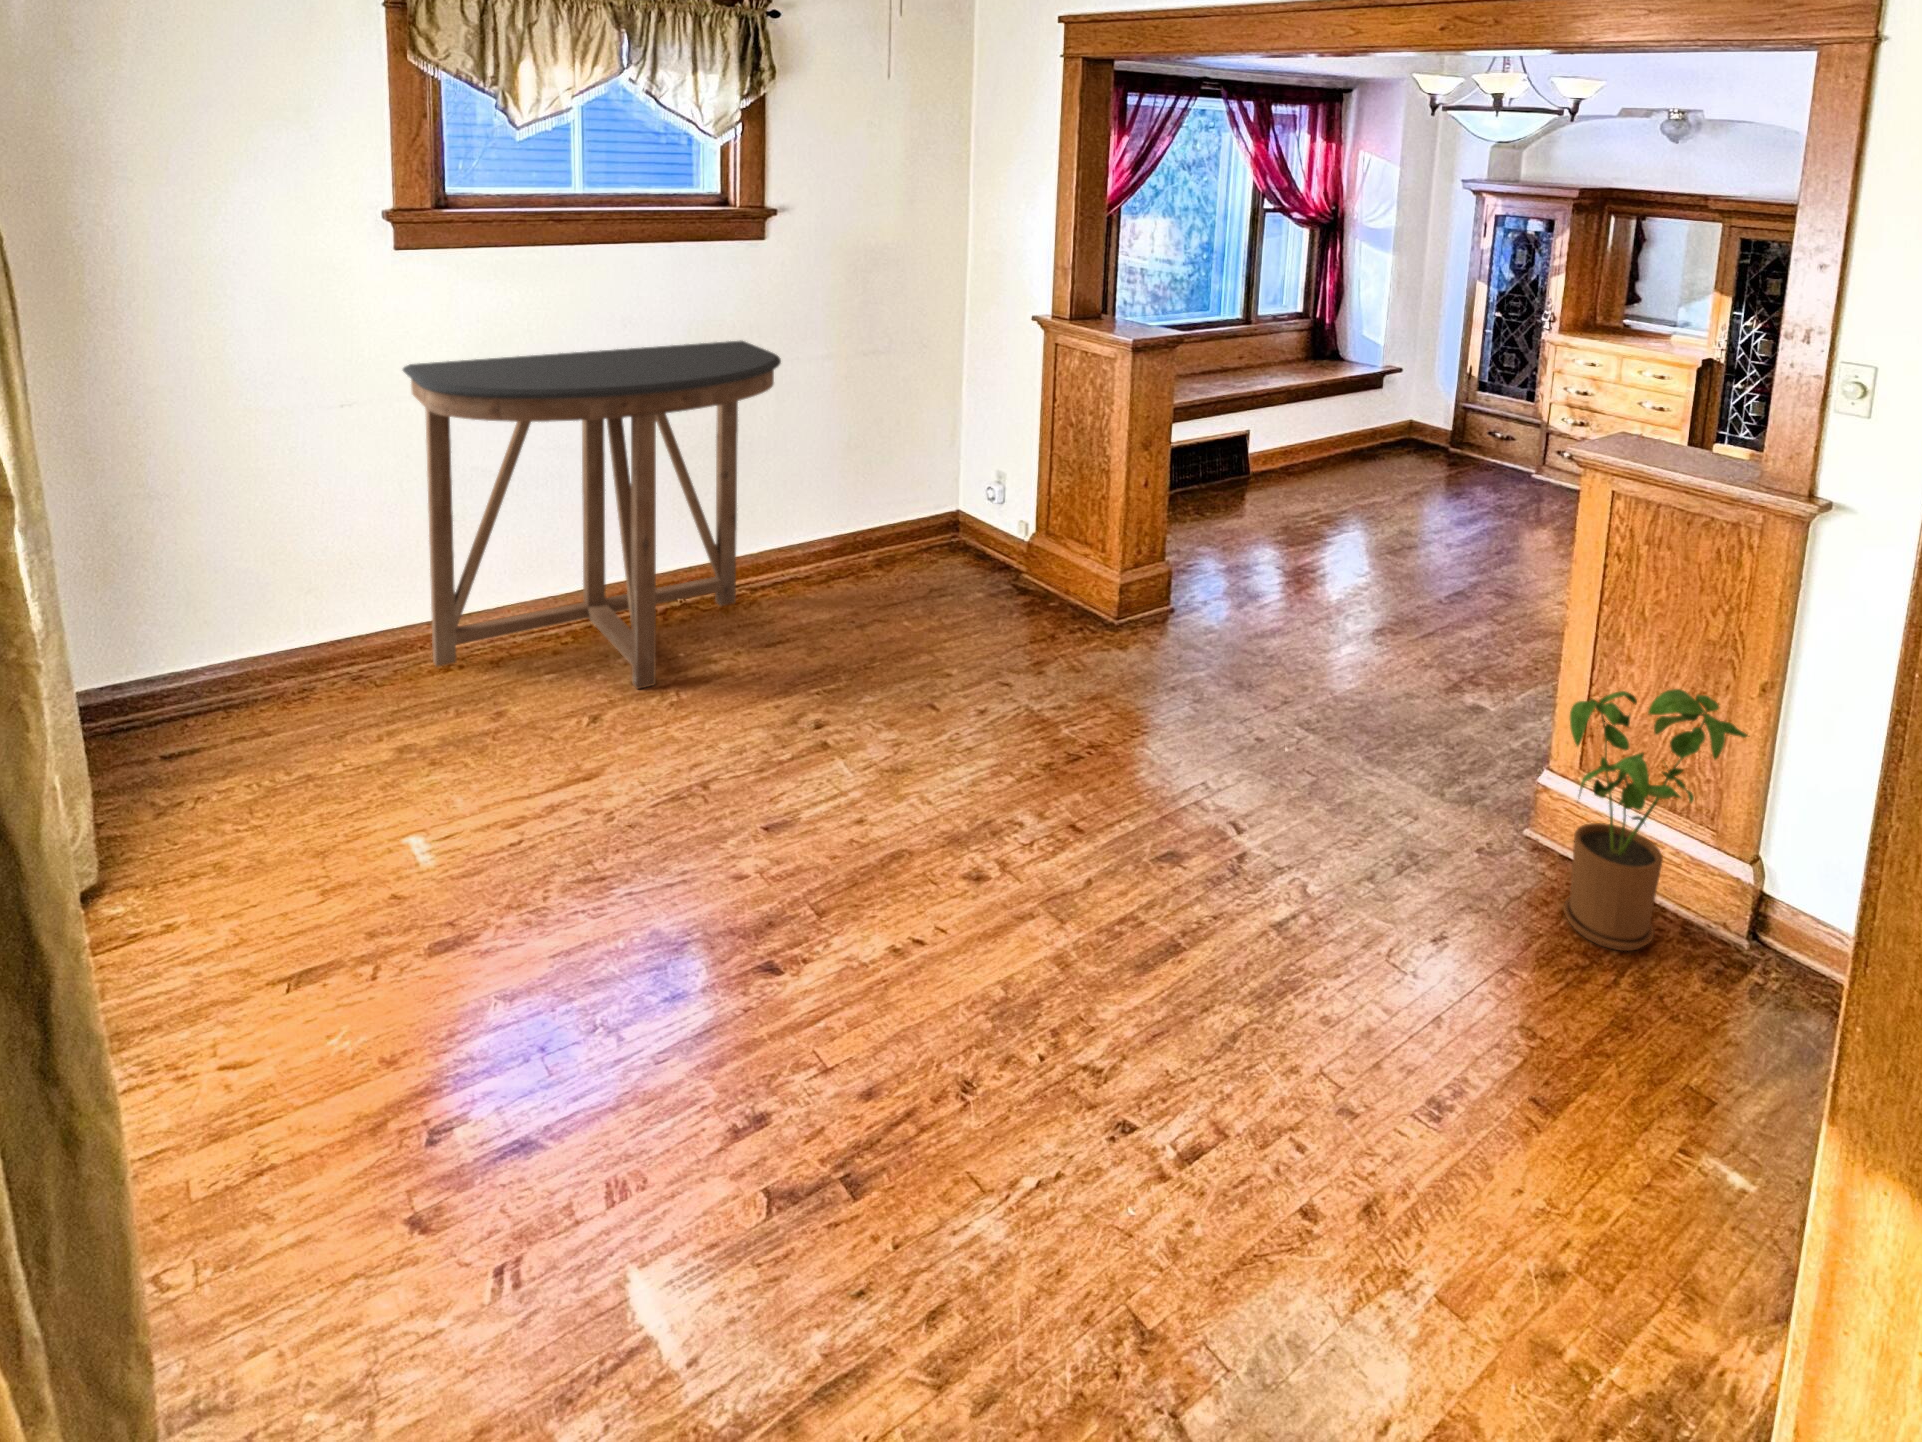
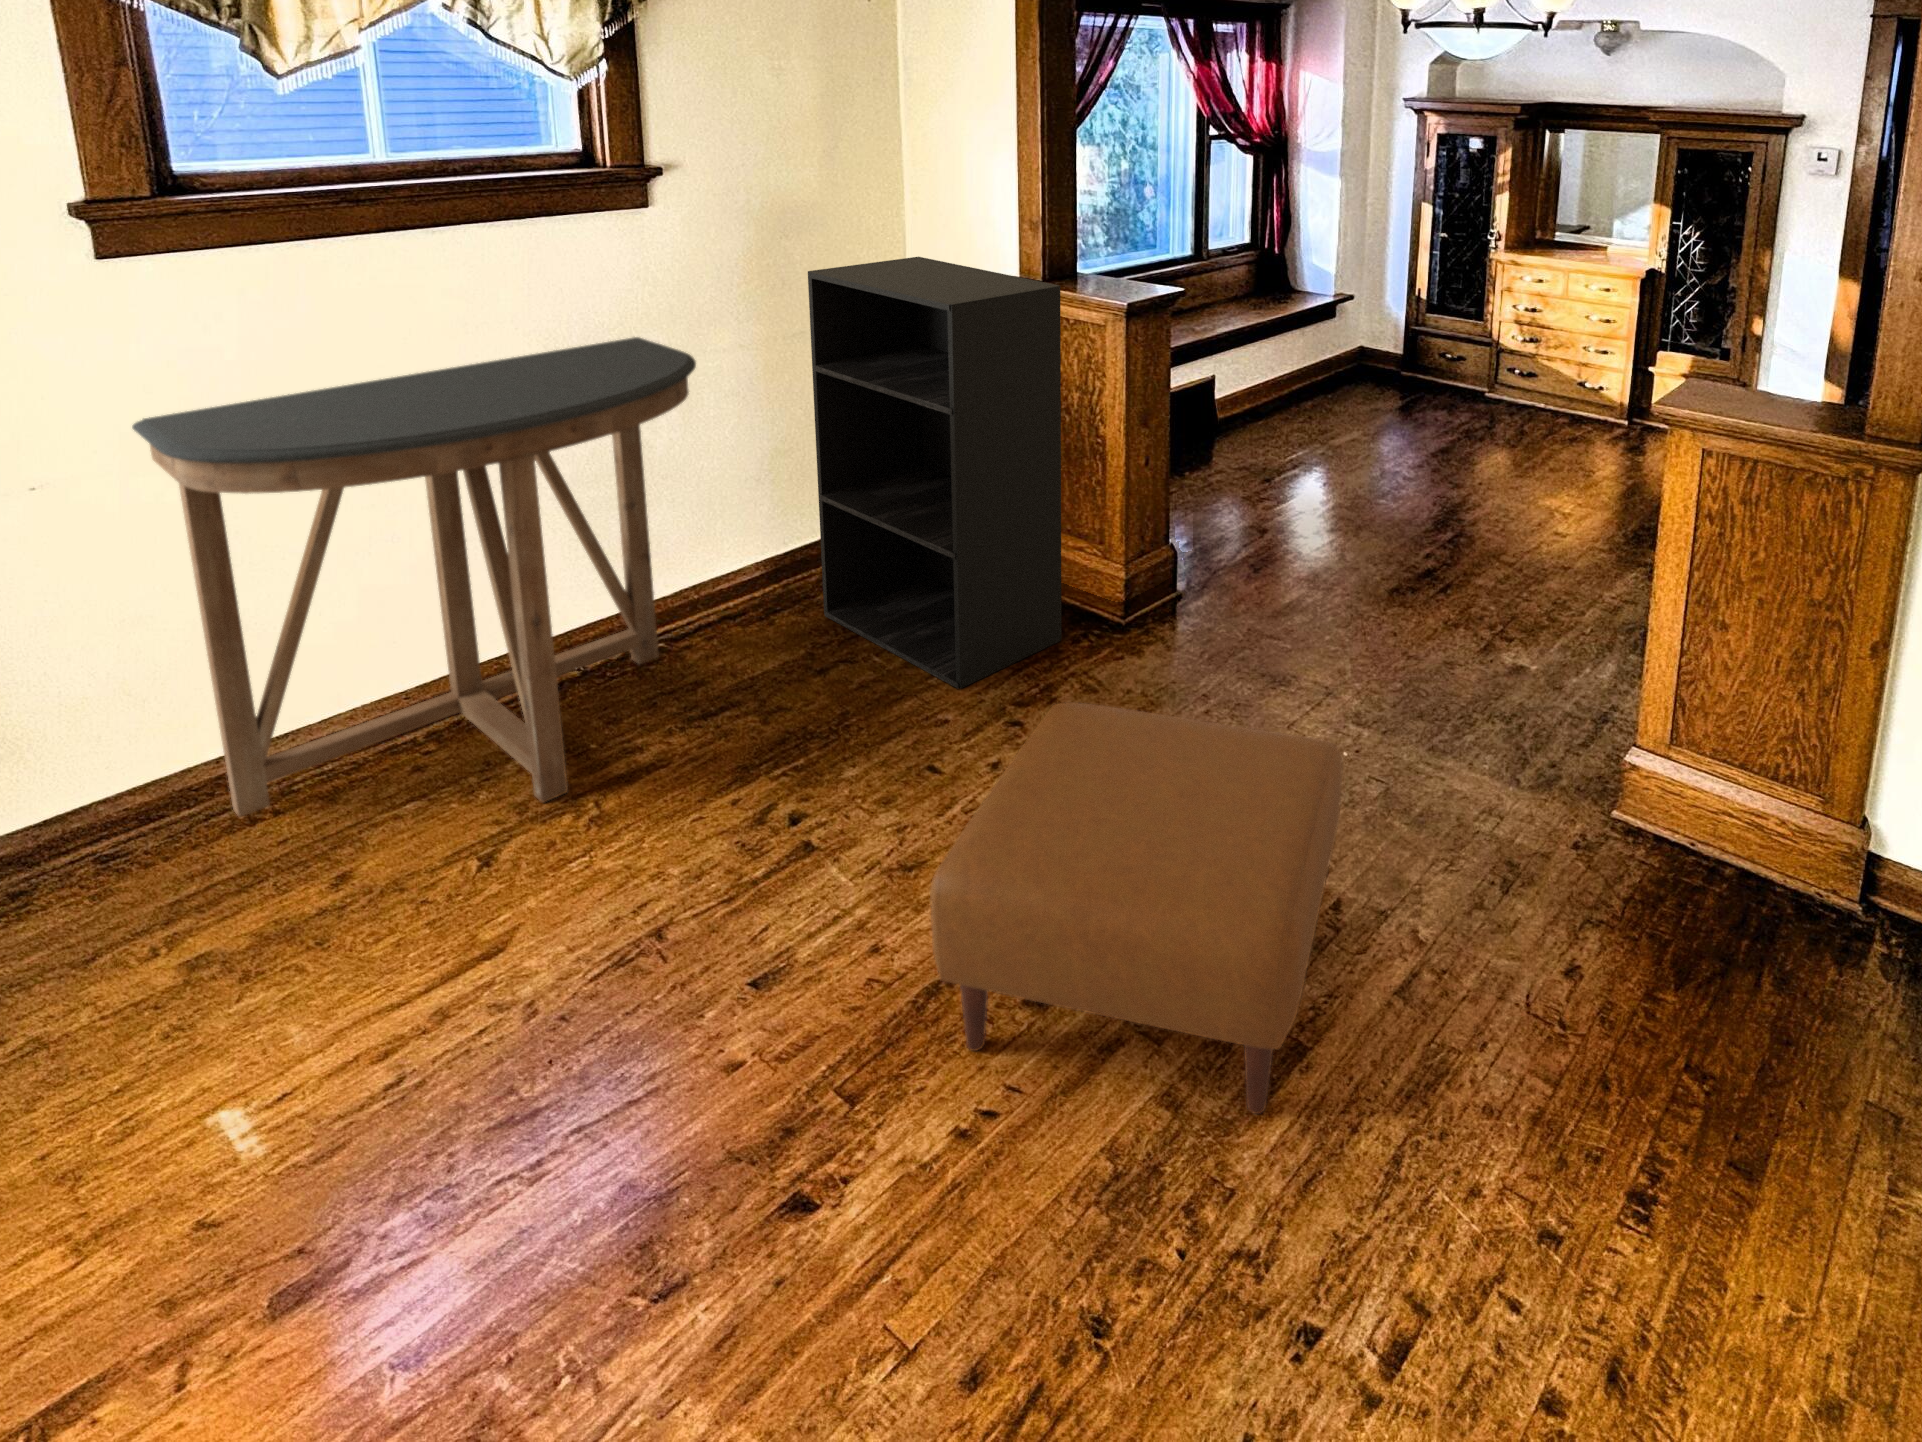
bookshelf: none [868,293,1076,657] -> present [808,257,1061,689]
ottoman: none [892,653,1251,983] -> present [930,702,1343,1114]
house plant: present [1564,689,1748,951] -> none [1678,661,1868,940]

